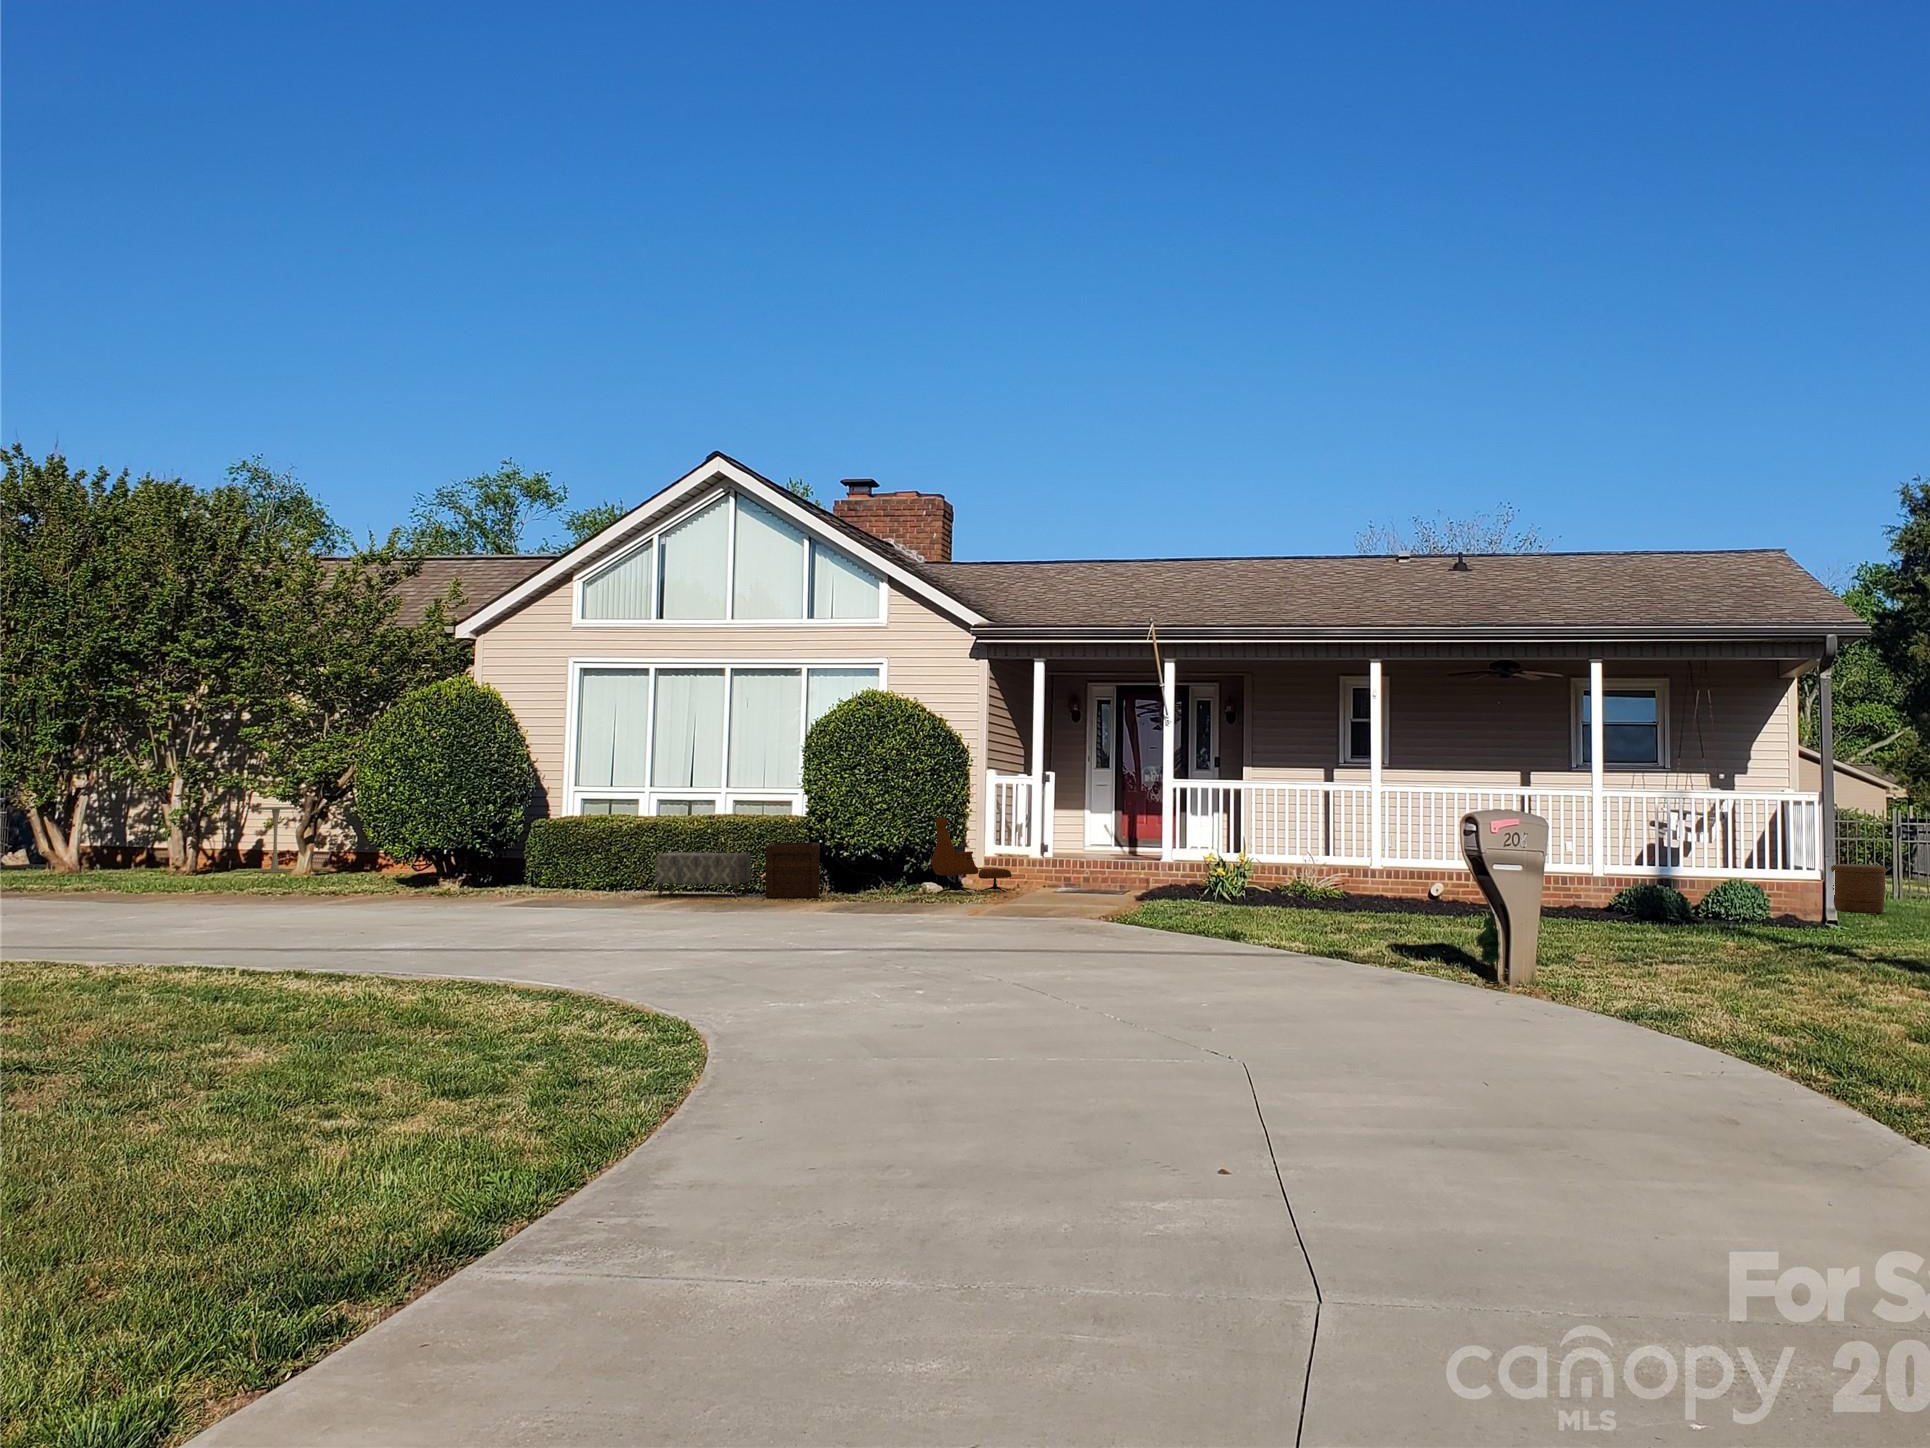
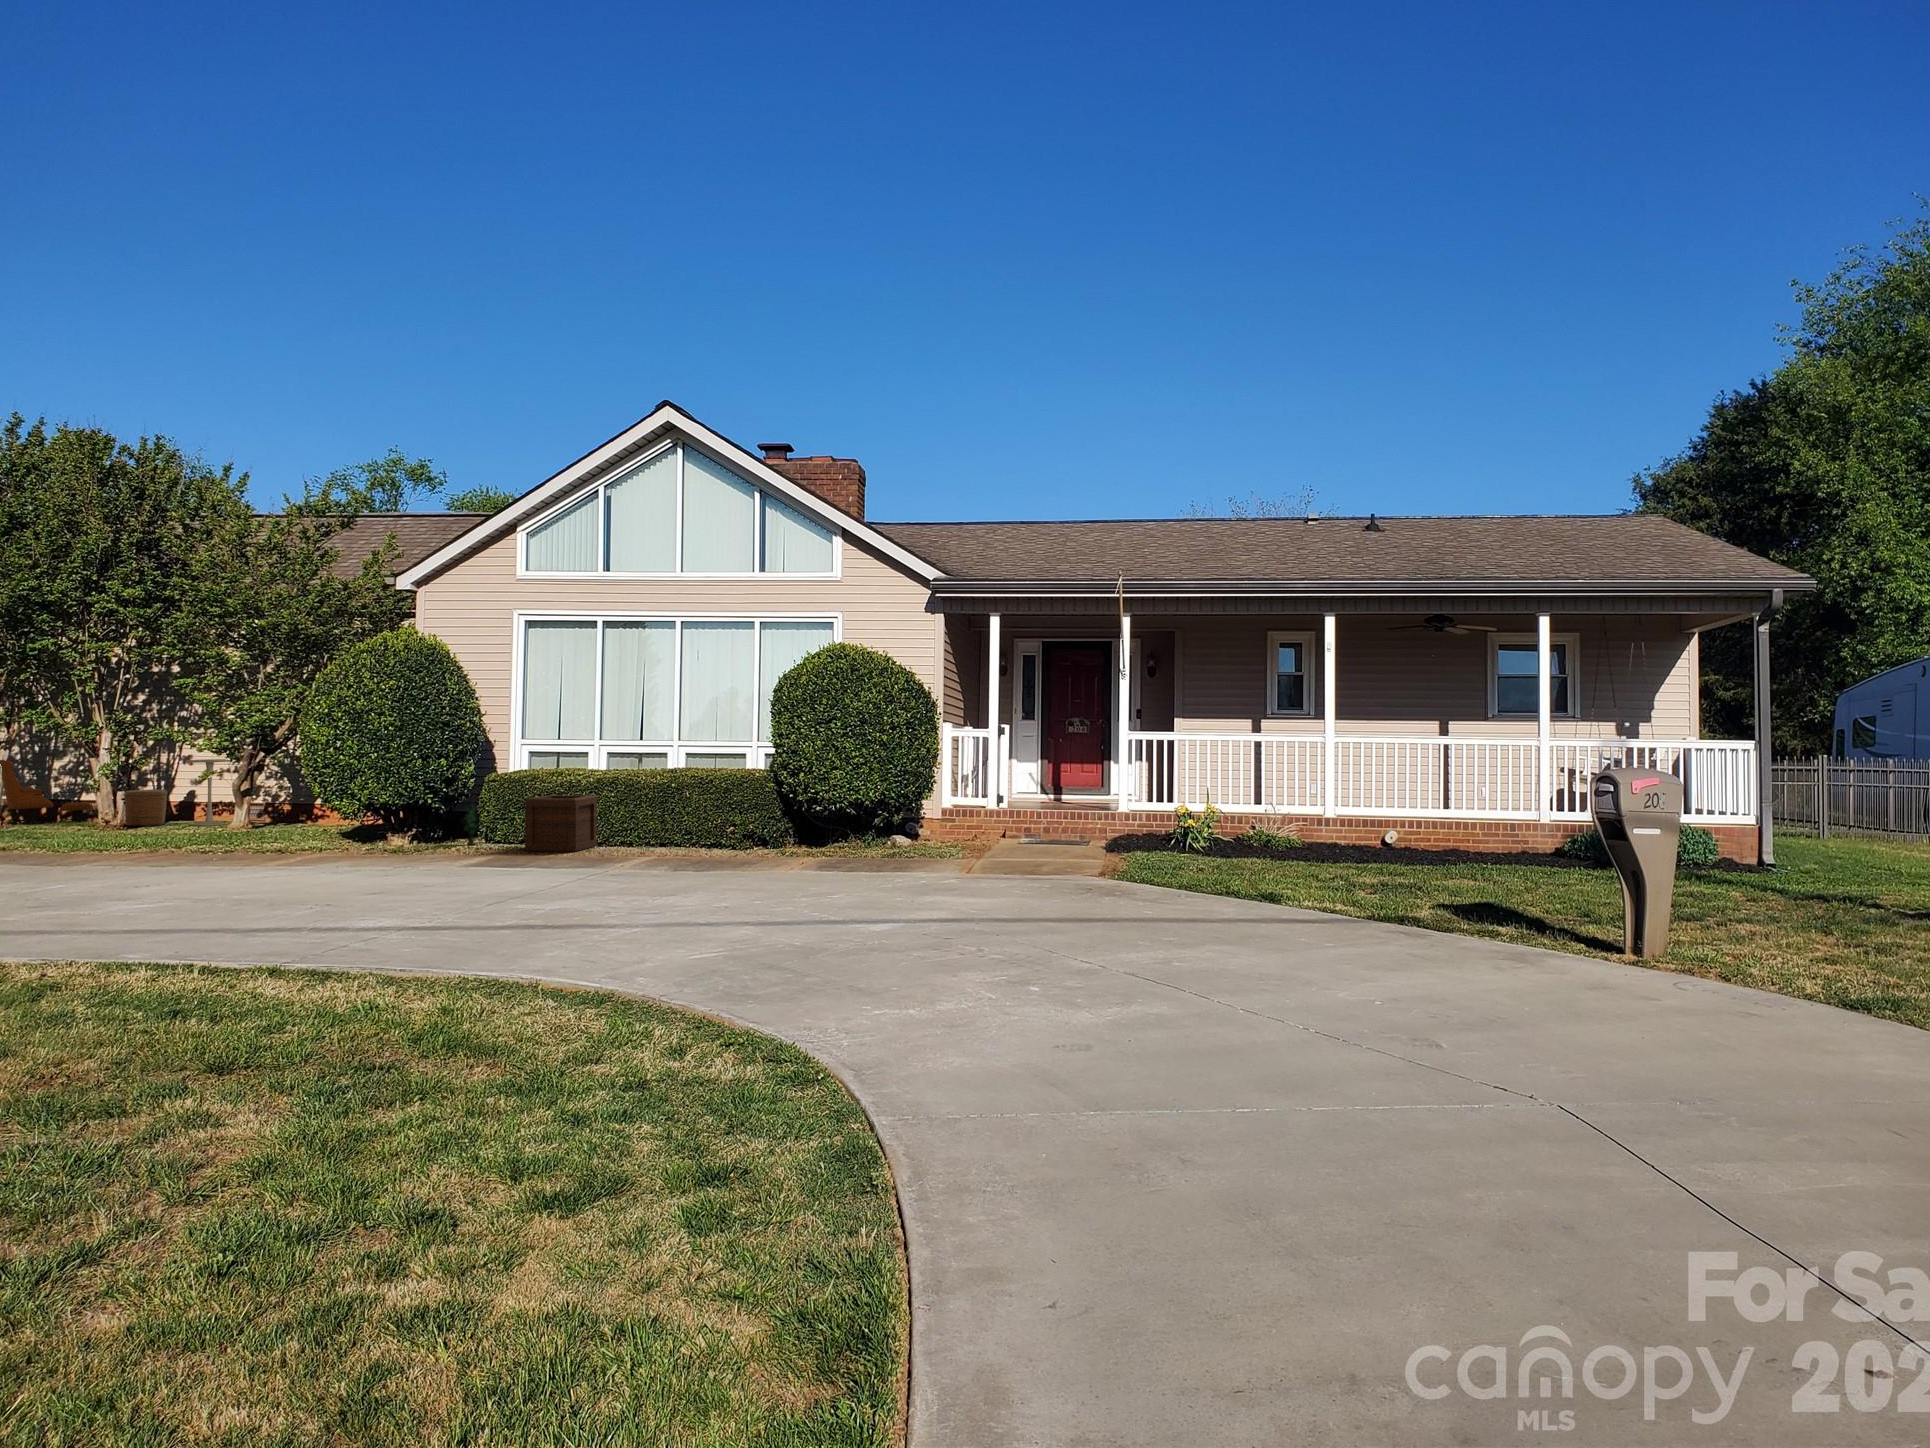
lounge chair: present [931,817,1012,895] -> present [0,760,93,825]
wooden crate: present [765,843,820,898] -> present [525,795,597,852]
bench: present [655,853,751,897] -> none [621,806,717,851]
basket: present [1831,864,1886,914] -> present [125,789,167,826]
decorative plant: present [1476,913,1502,983] -> present [461,804,482,845]

